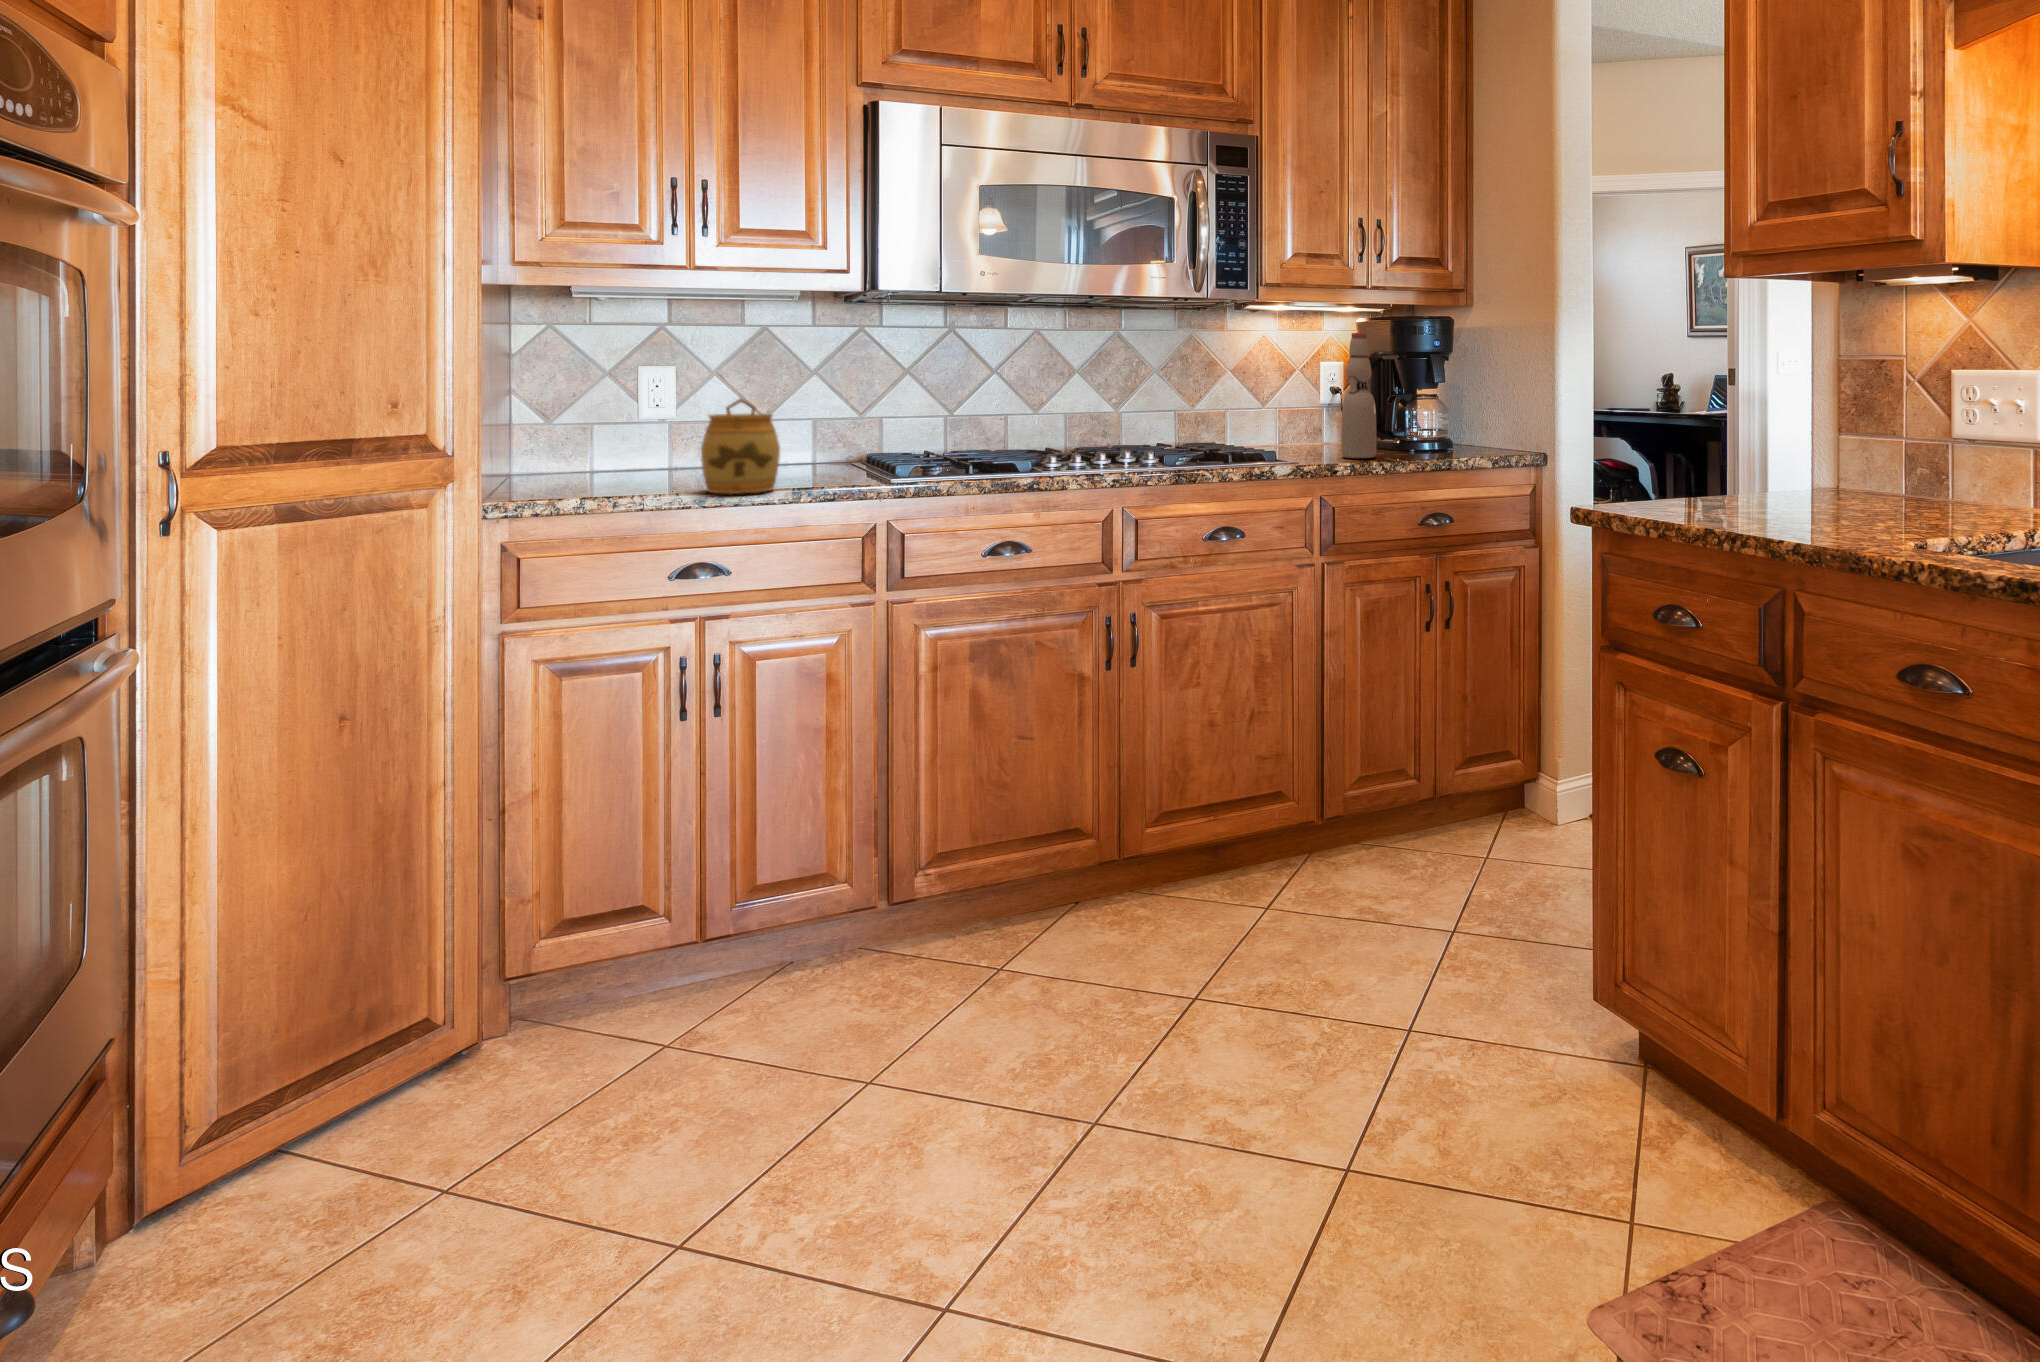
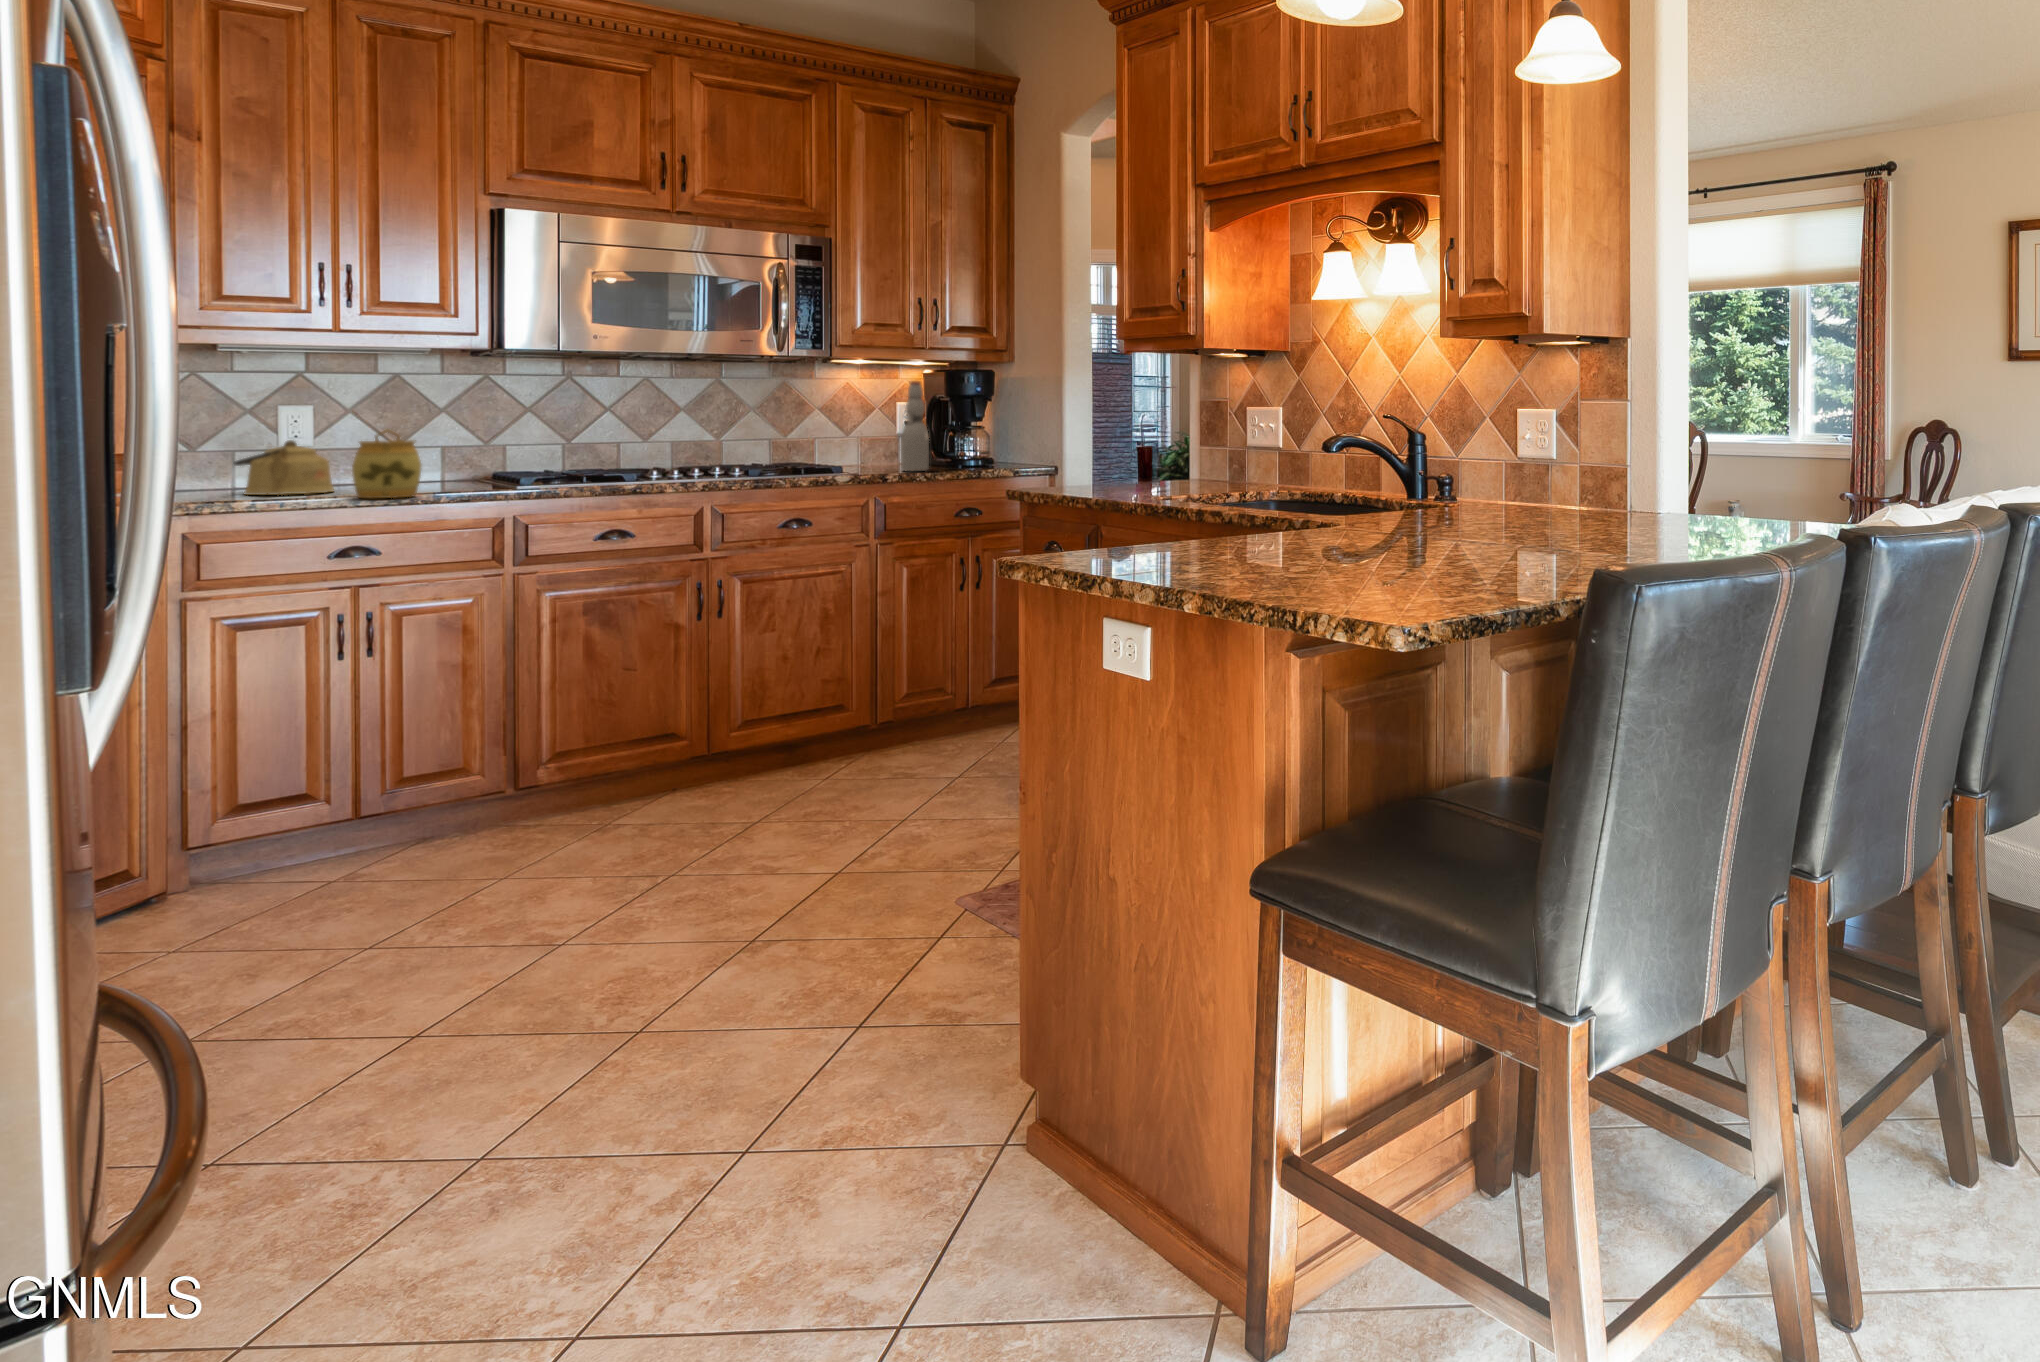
kettle: none [576,411,690,484] -> present [234,440,334,495]

